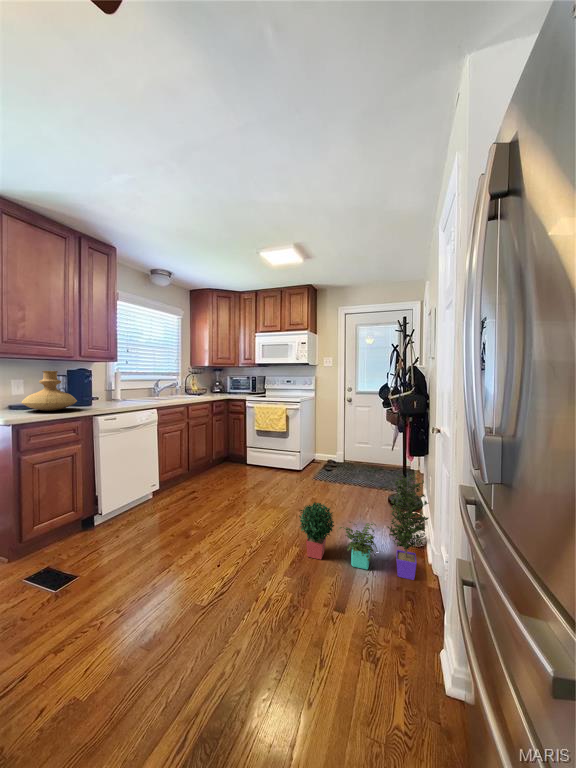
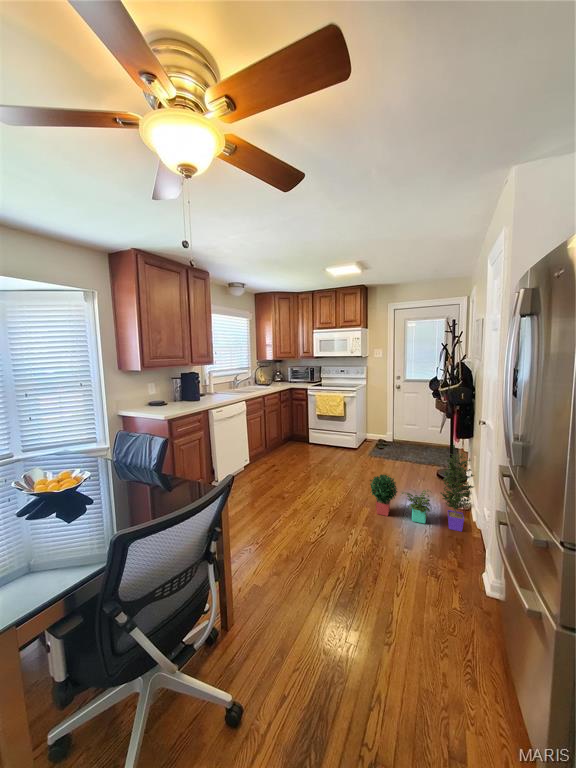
vase: present [21,371,77,411] -> none [159,377,194,406]

